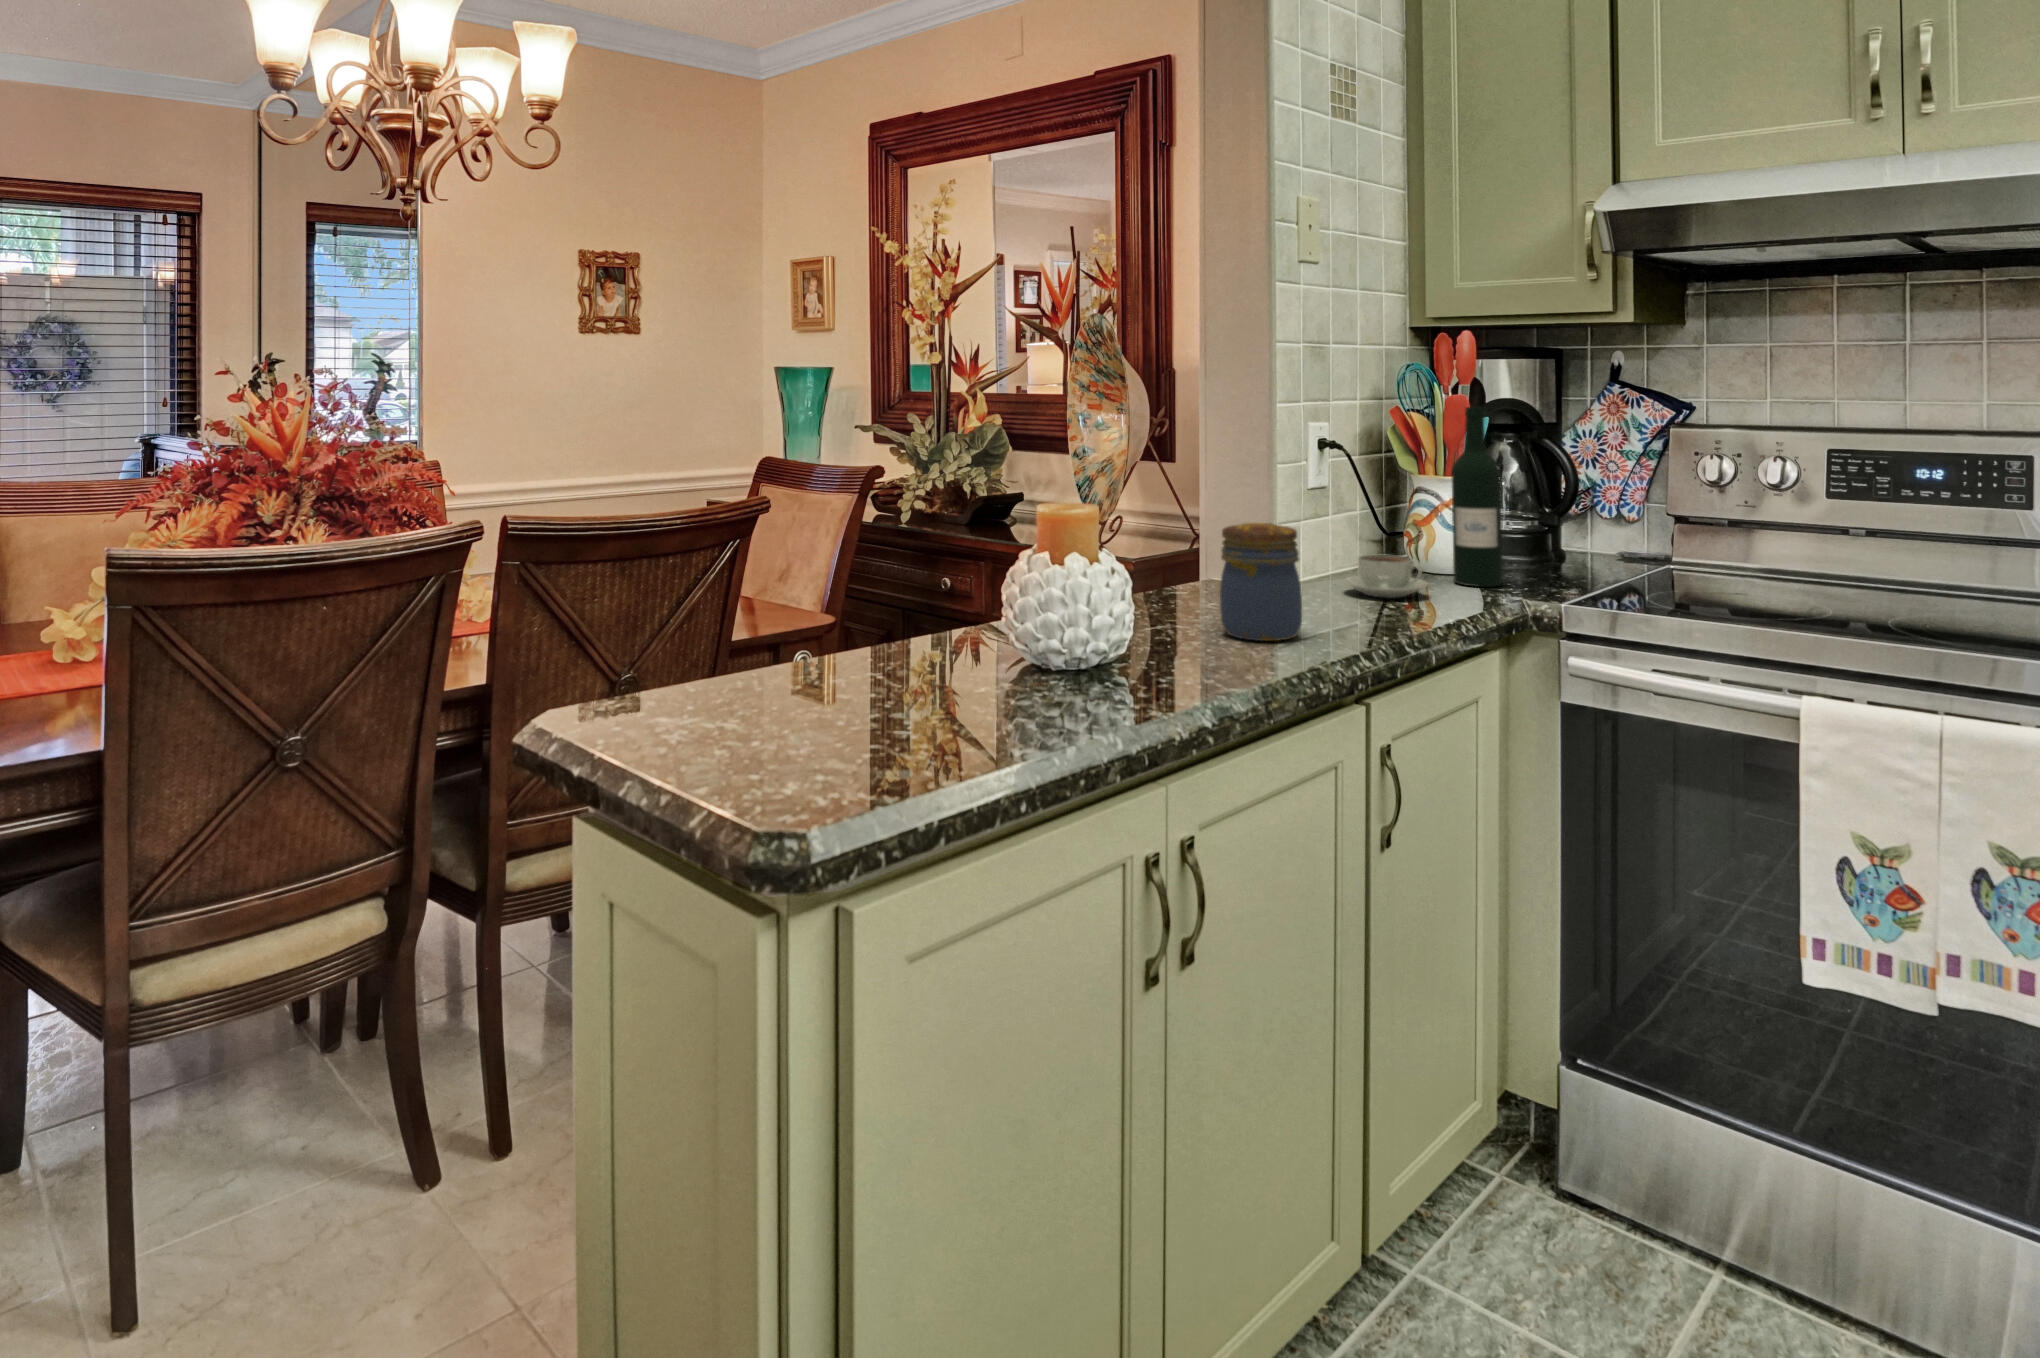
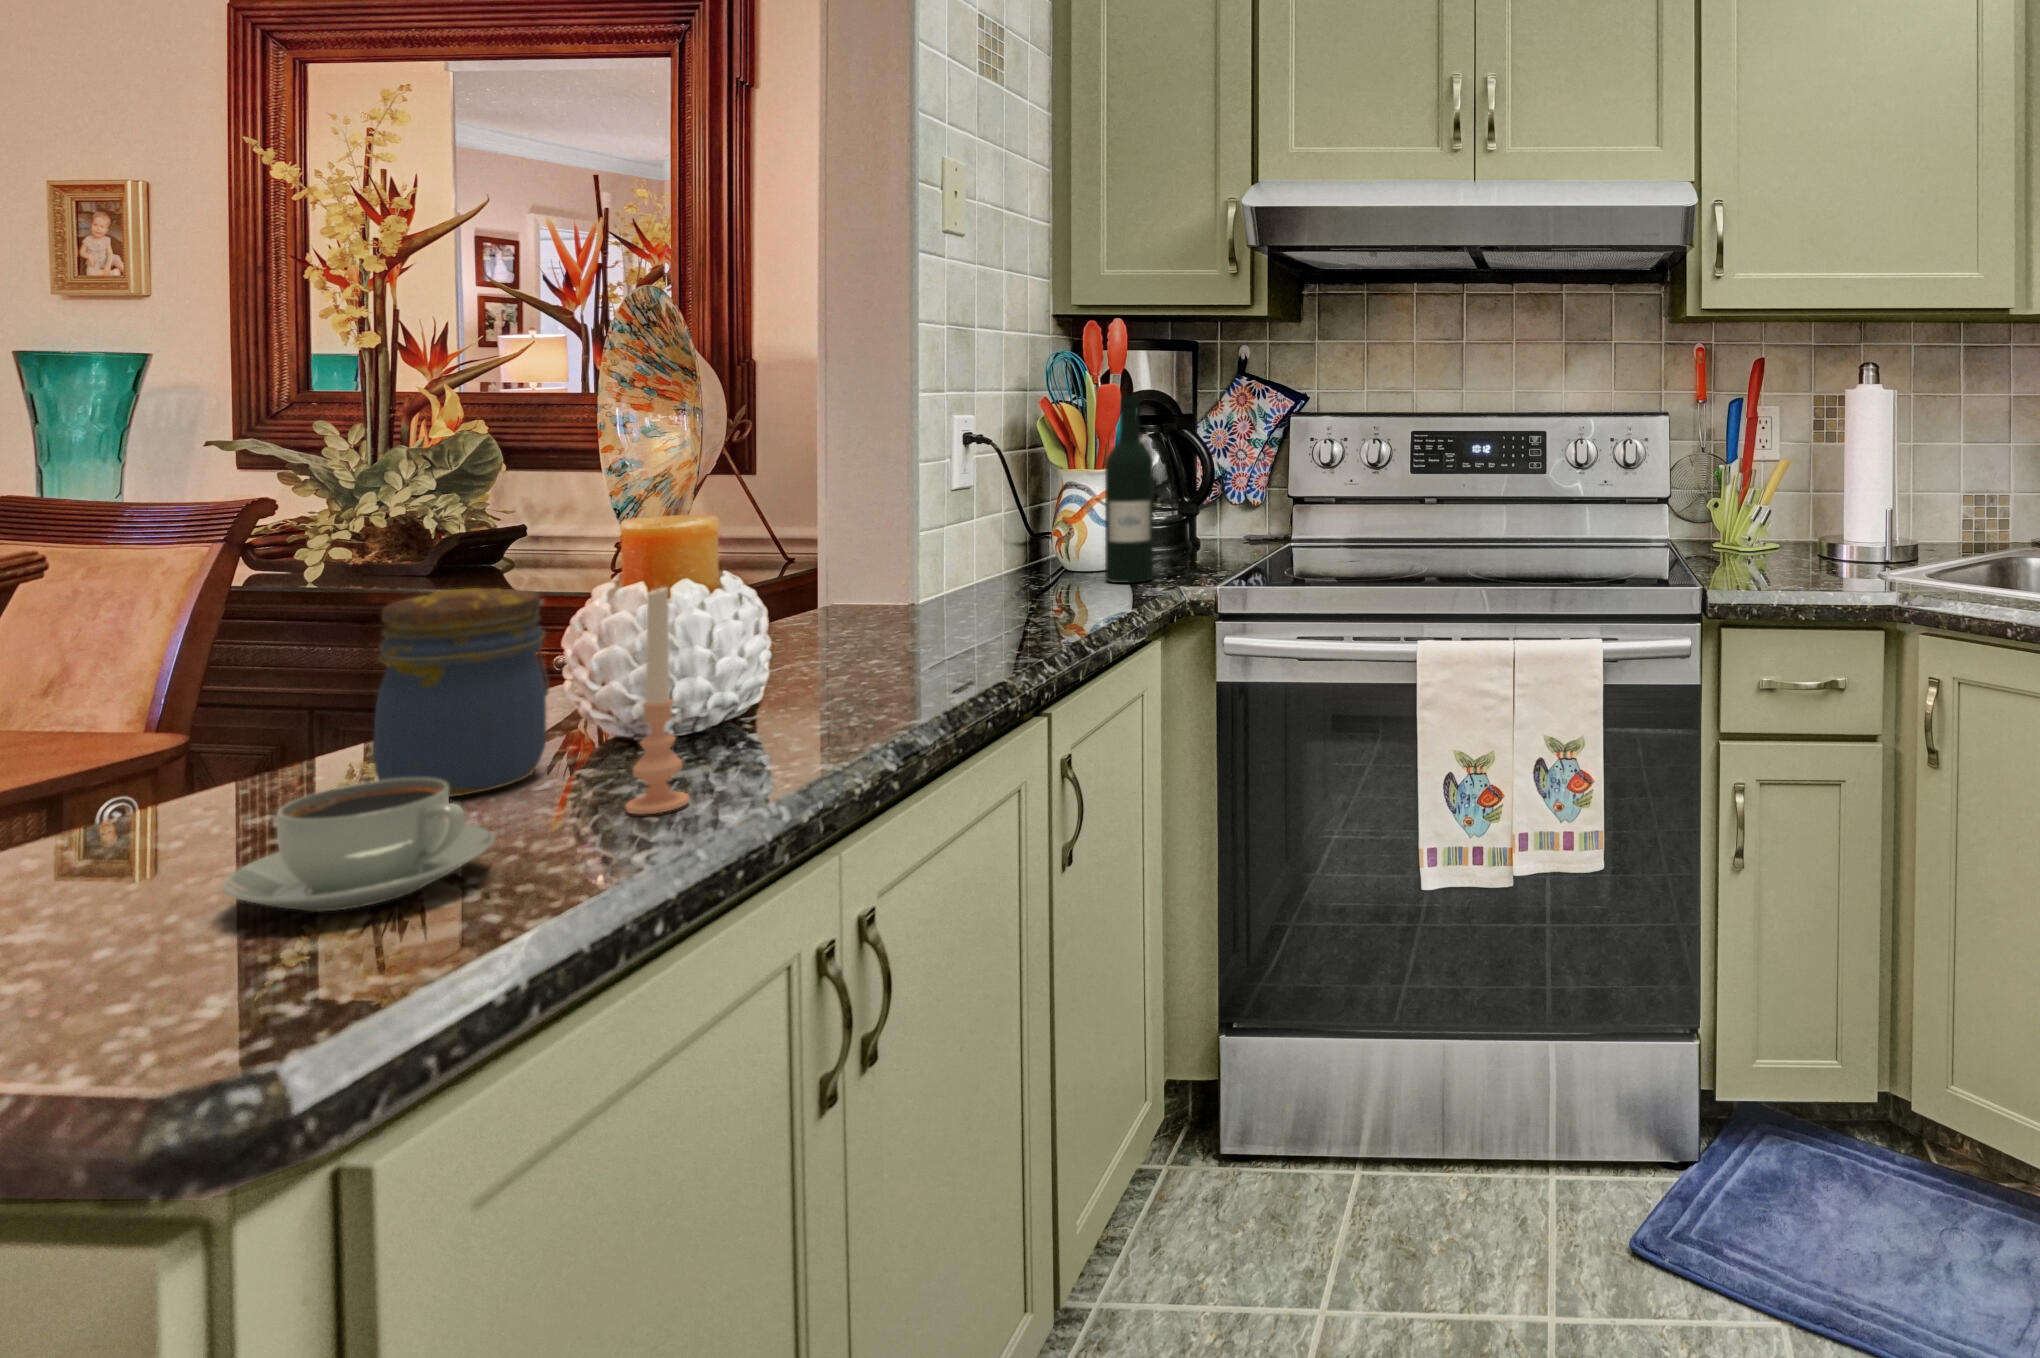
jar: present [1220,523,1302,641] -> present [374,588,549,797]
coffee cup: present [1343,555,1428,598] -> present [222,778,494,912]
candle: none [1019,560,1059,726] -> present [625,587,689,814]

